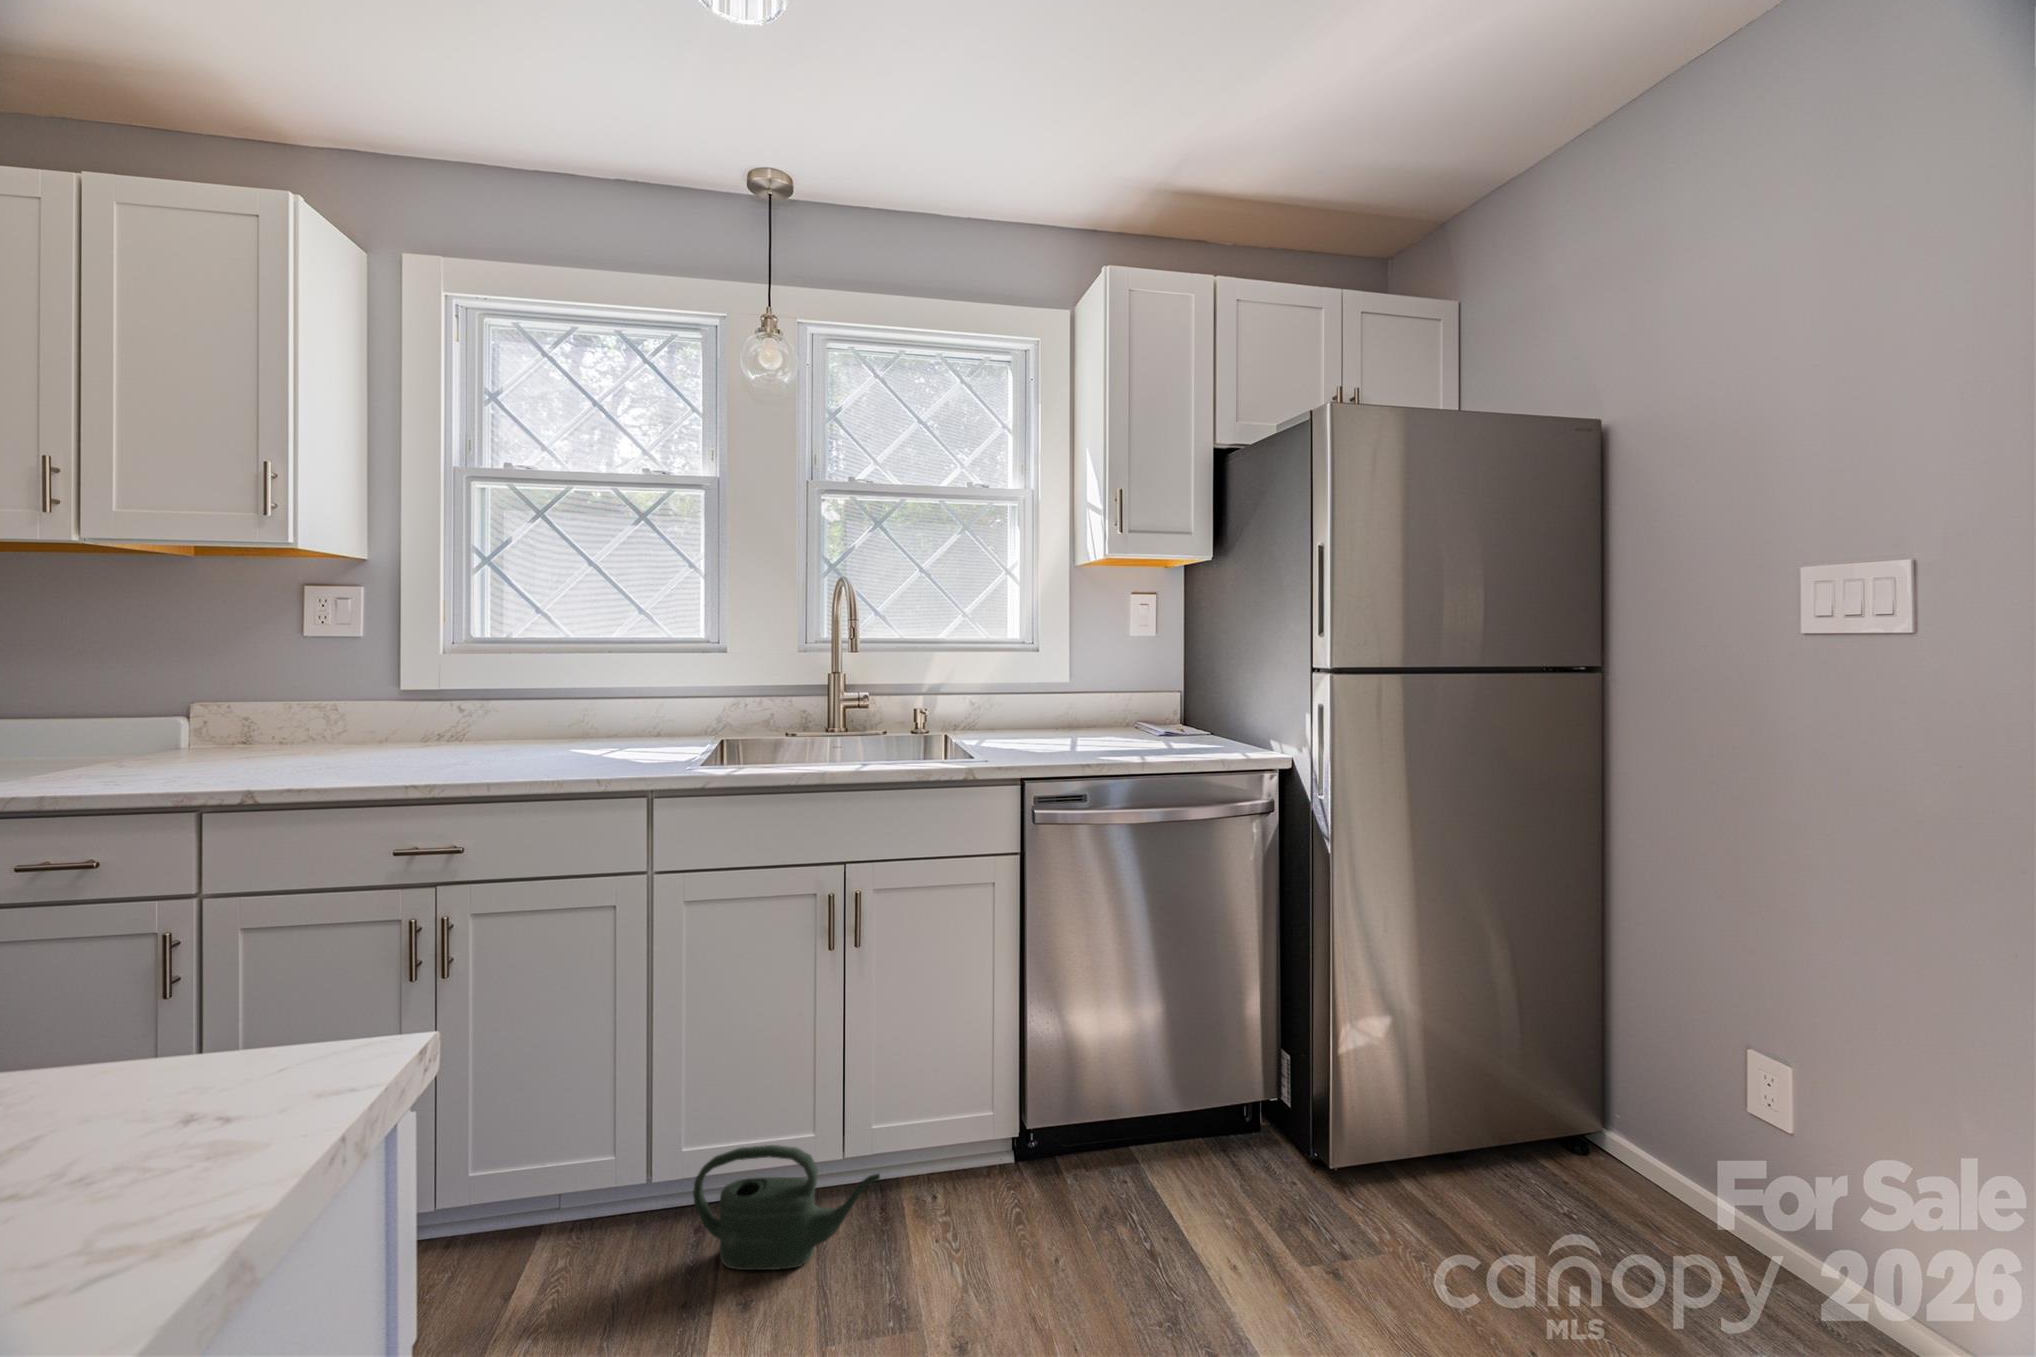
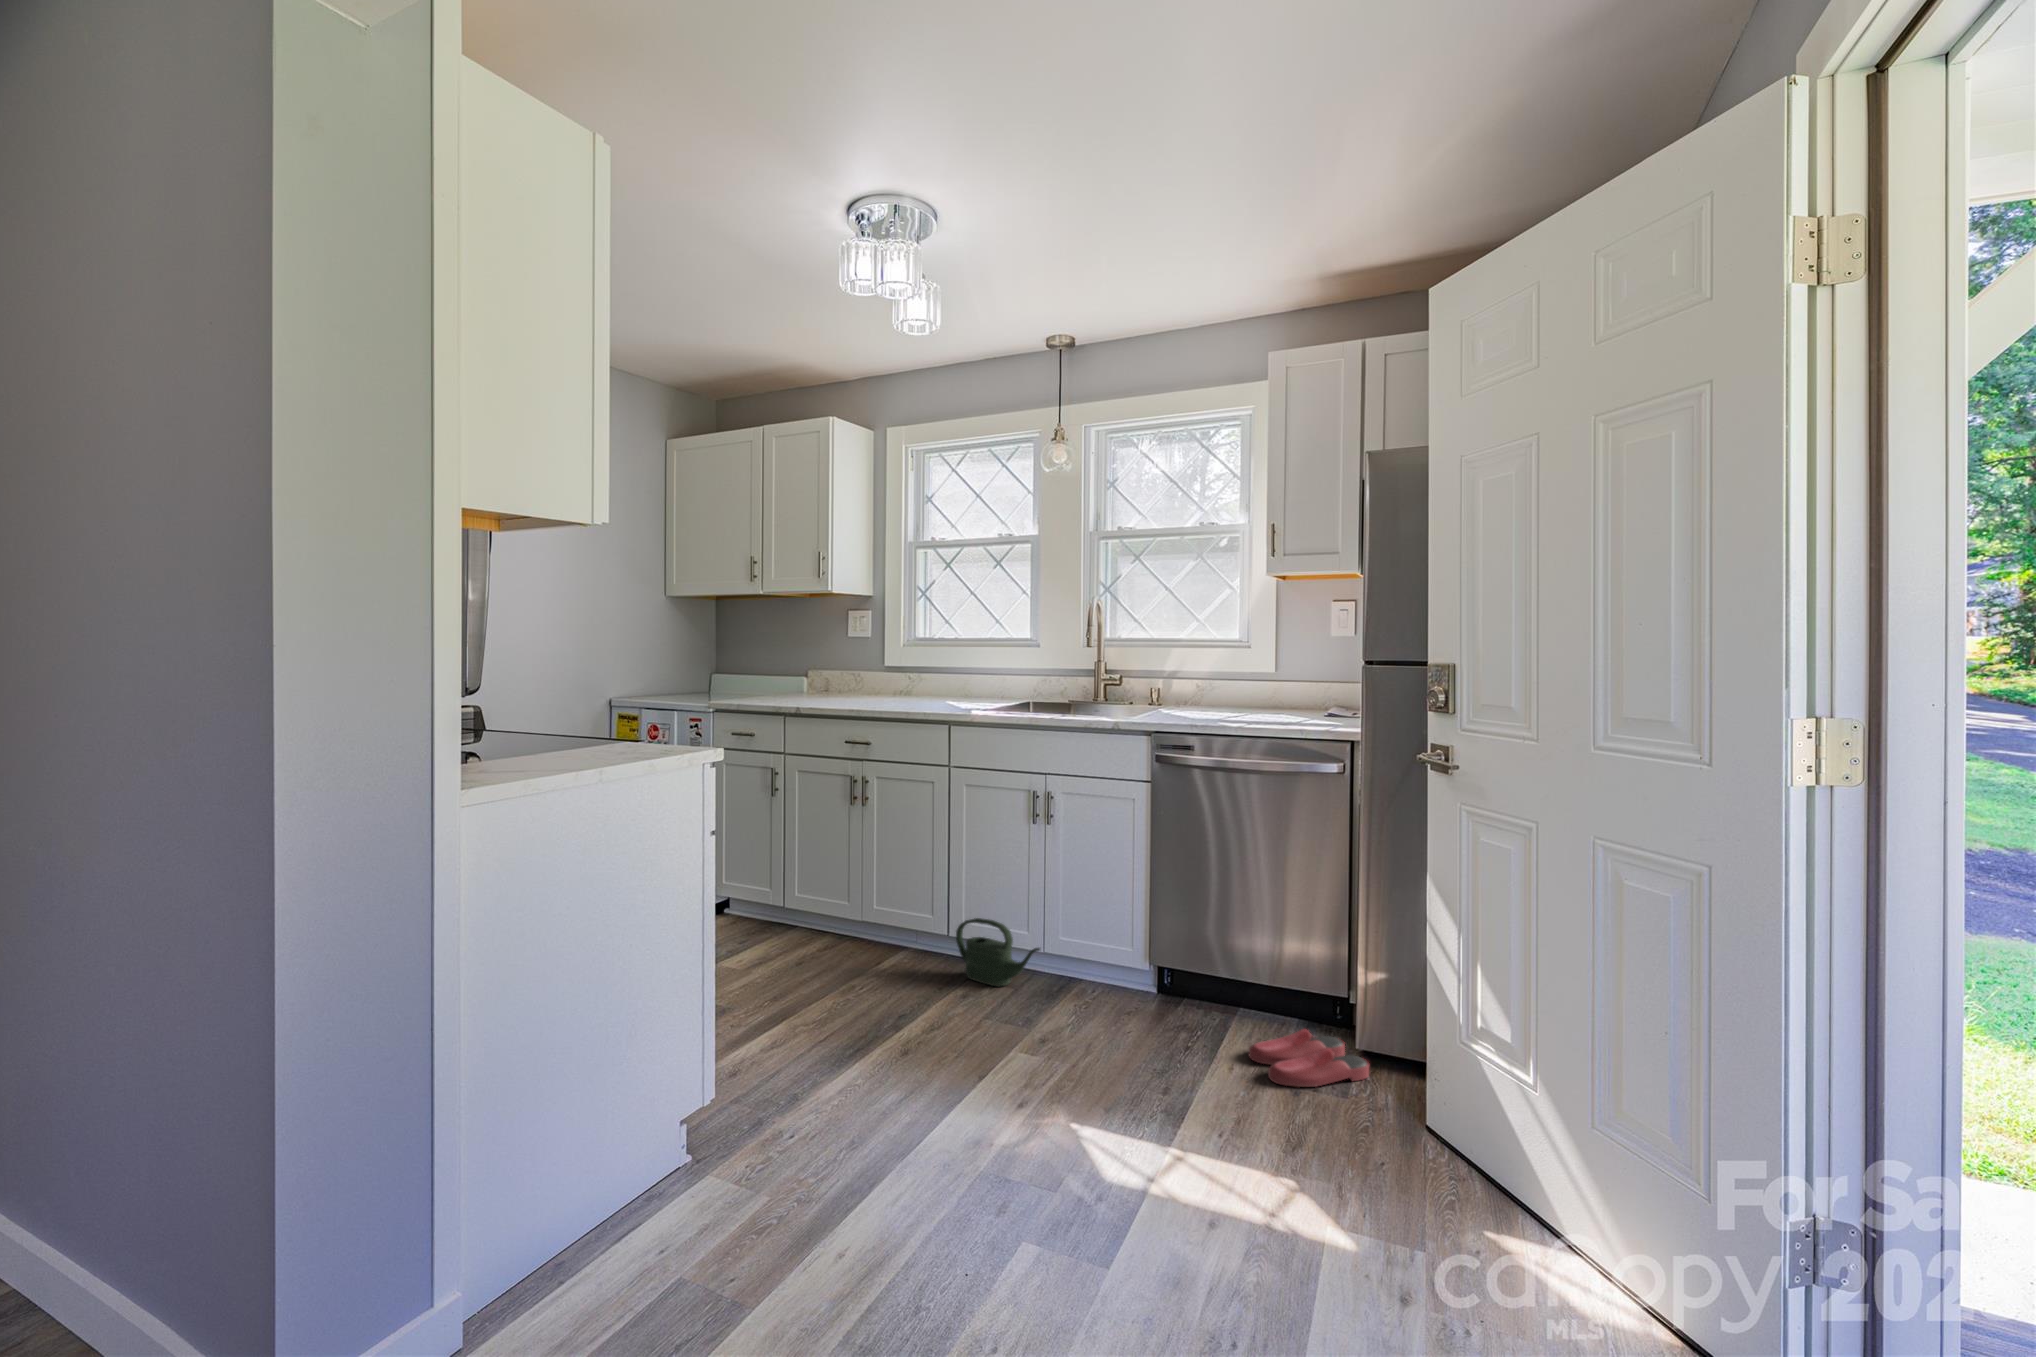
slippers: none [1257,1178,1403,1298] -> present [1249,1029,1369,1087]

